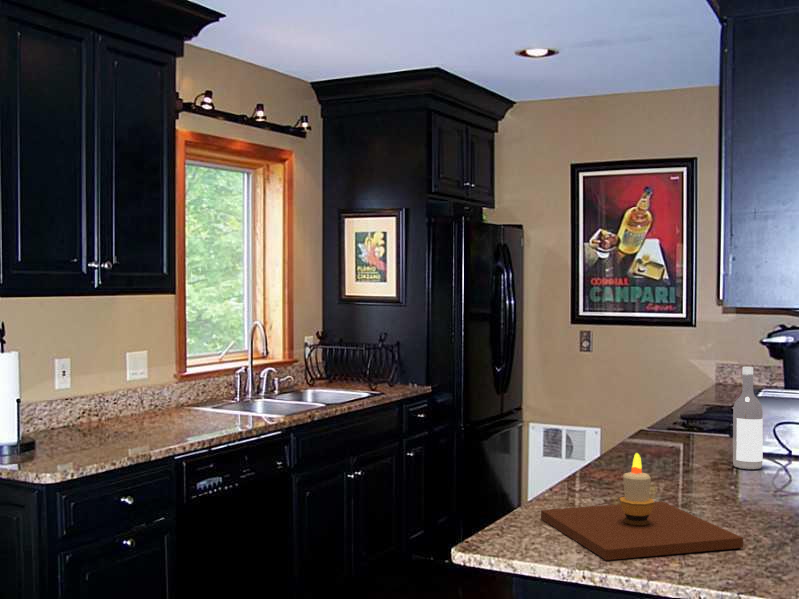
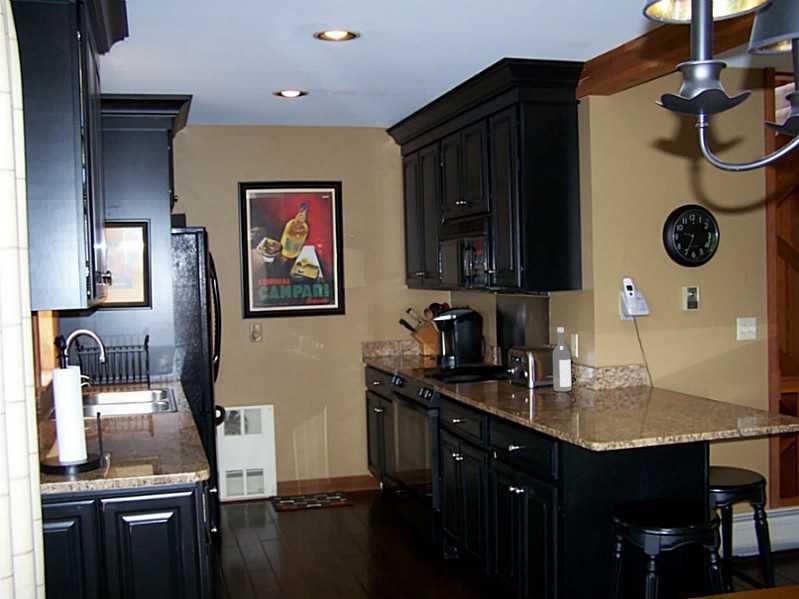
candle: present [541,453,743,560] -> none [580,373,687,430]

